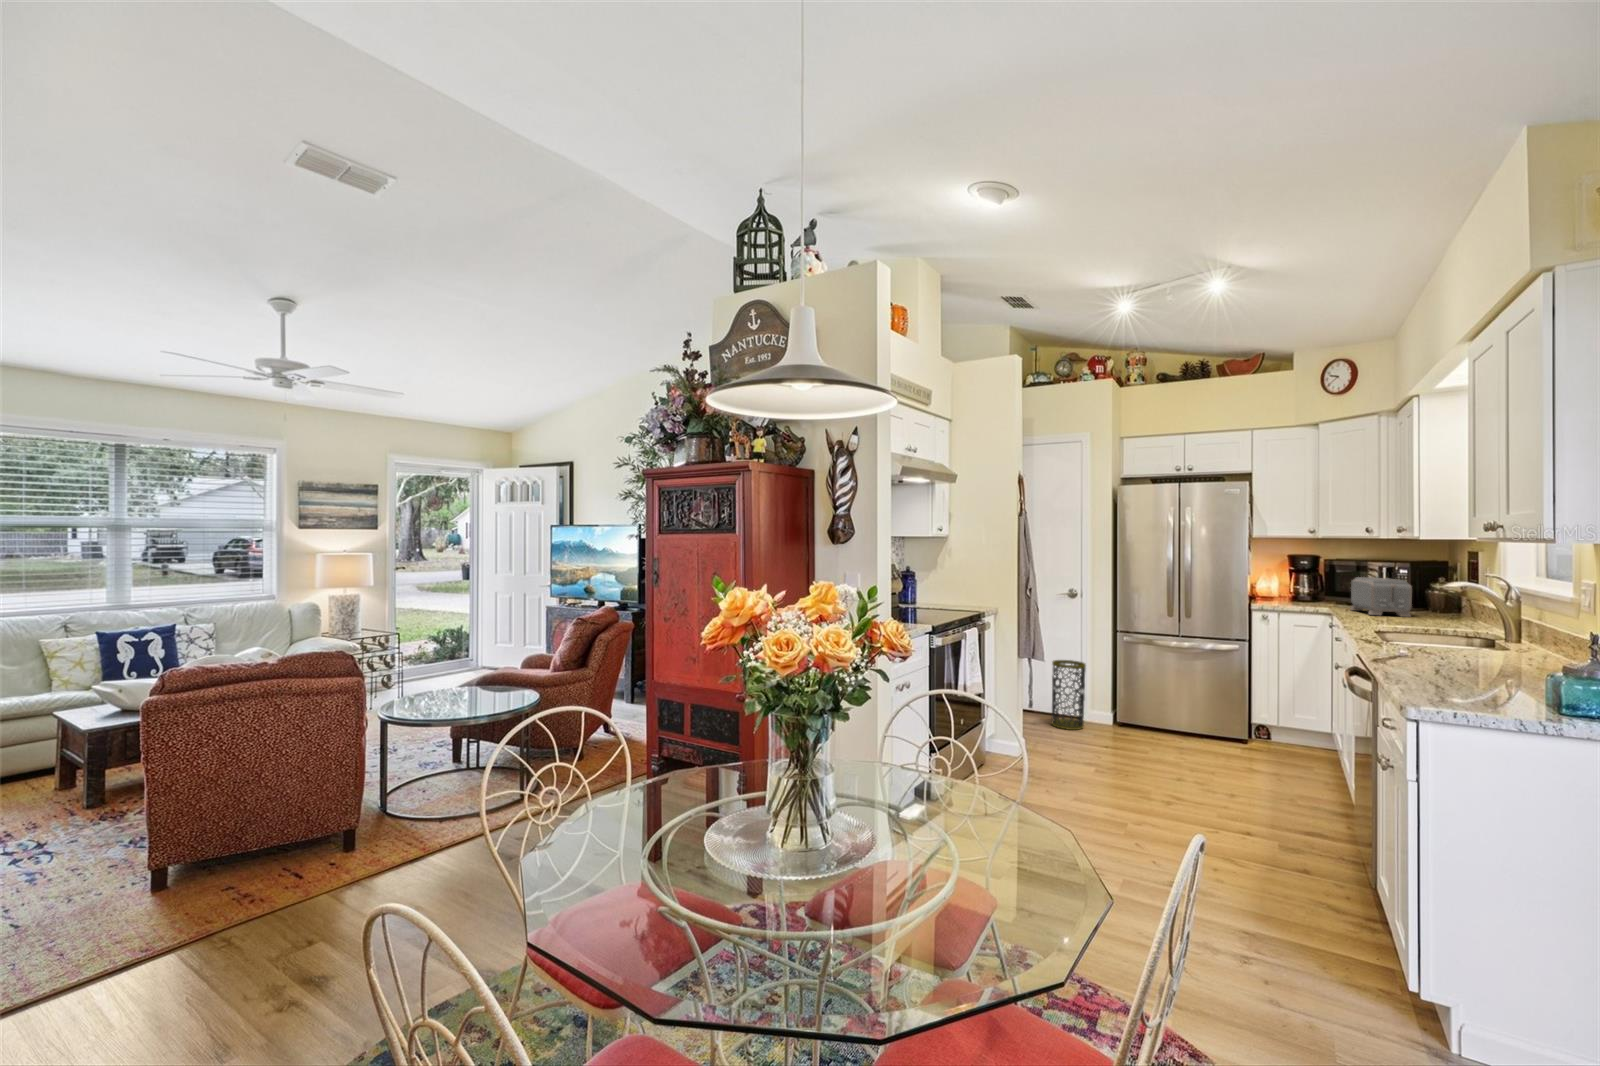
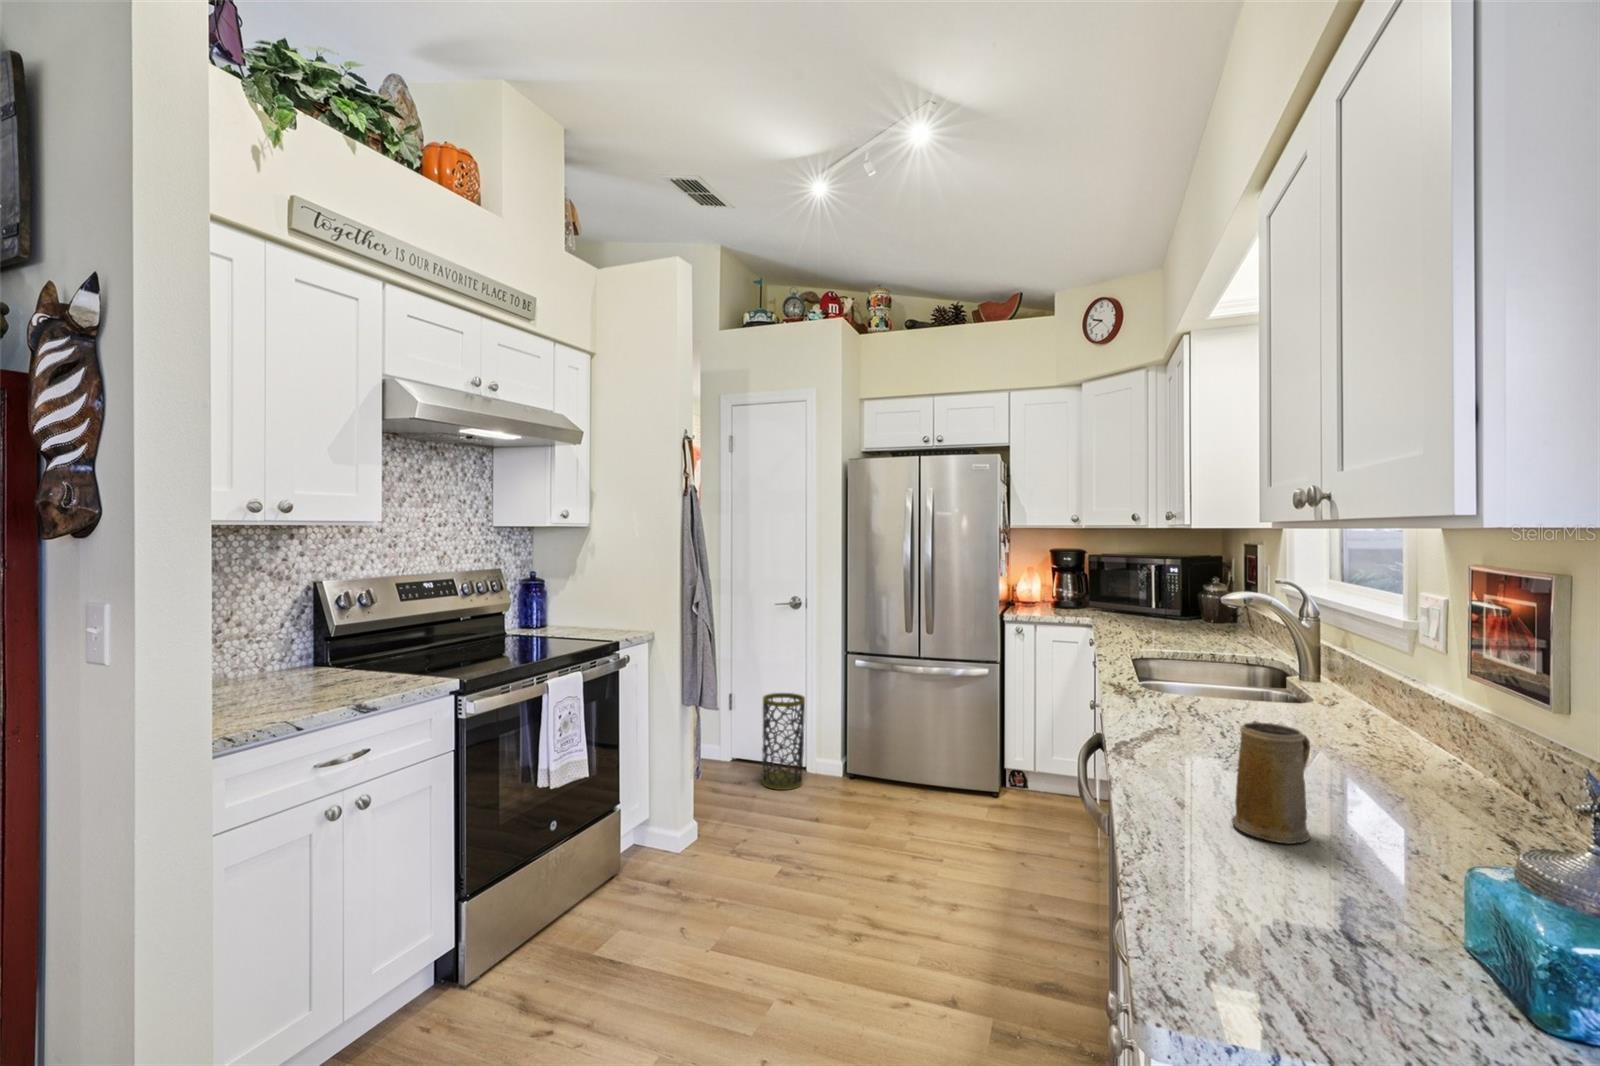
toaster: present [1350,577,1412,617] -> none [1114,577,1183,630]
mug: none [1450,636,1494,689] -> present [1232,722,1310,844]

